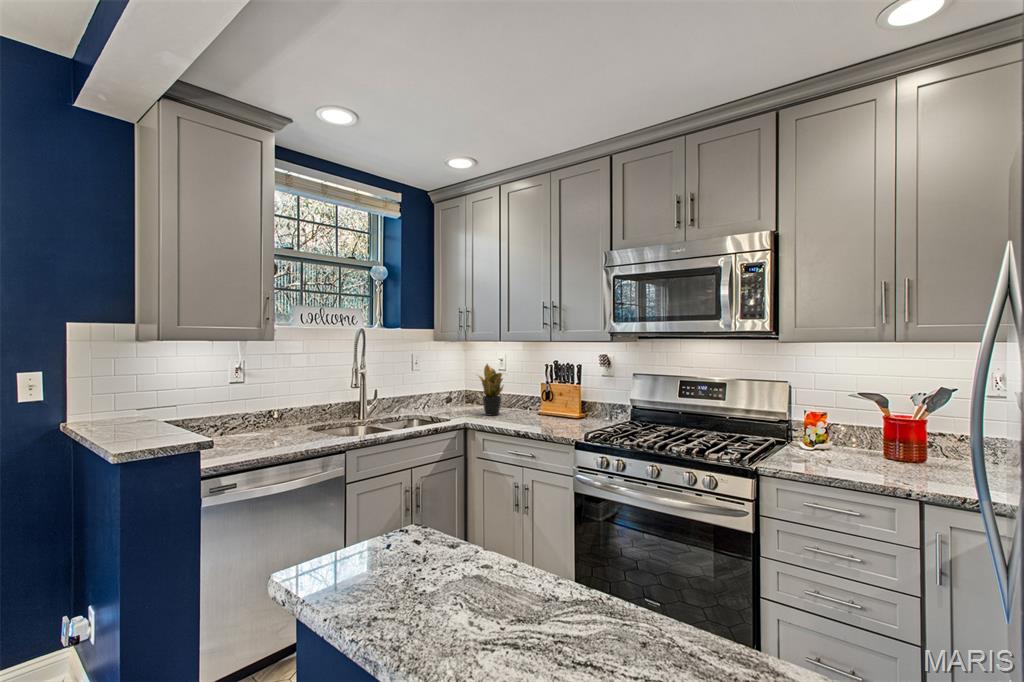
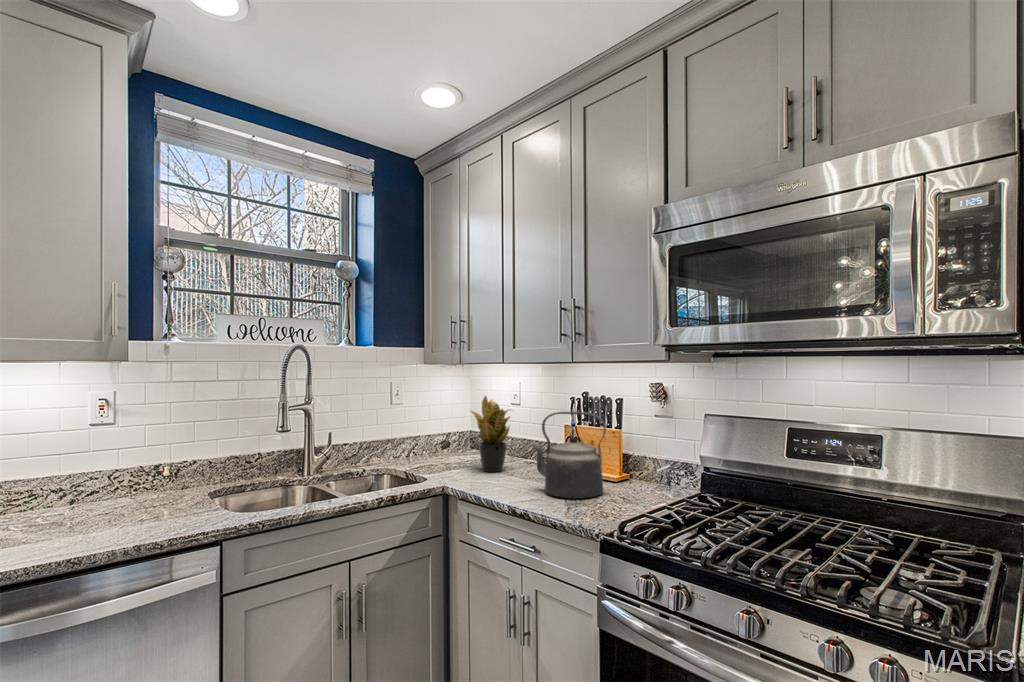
kettle: none [525,372,573,426] -> present [532,412,606,499]

